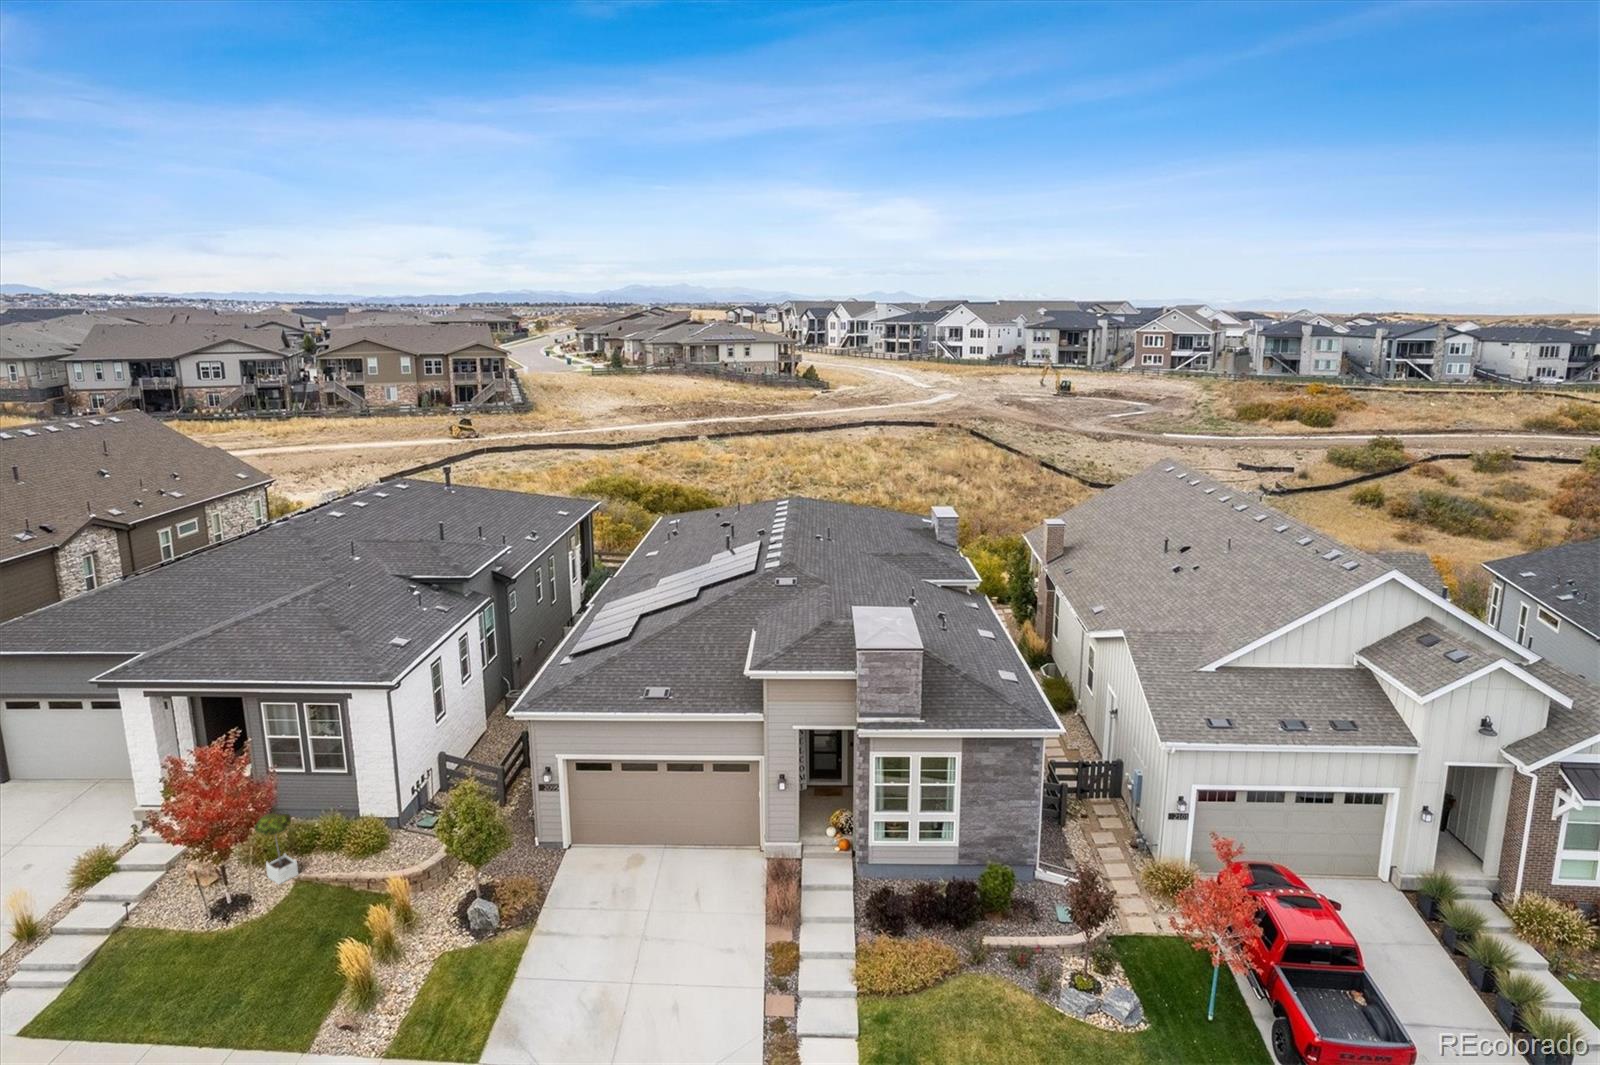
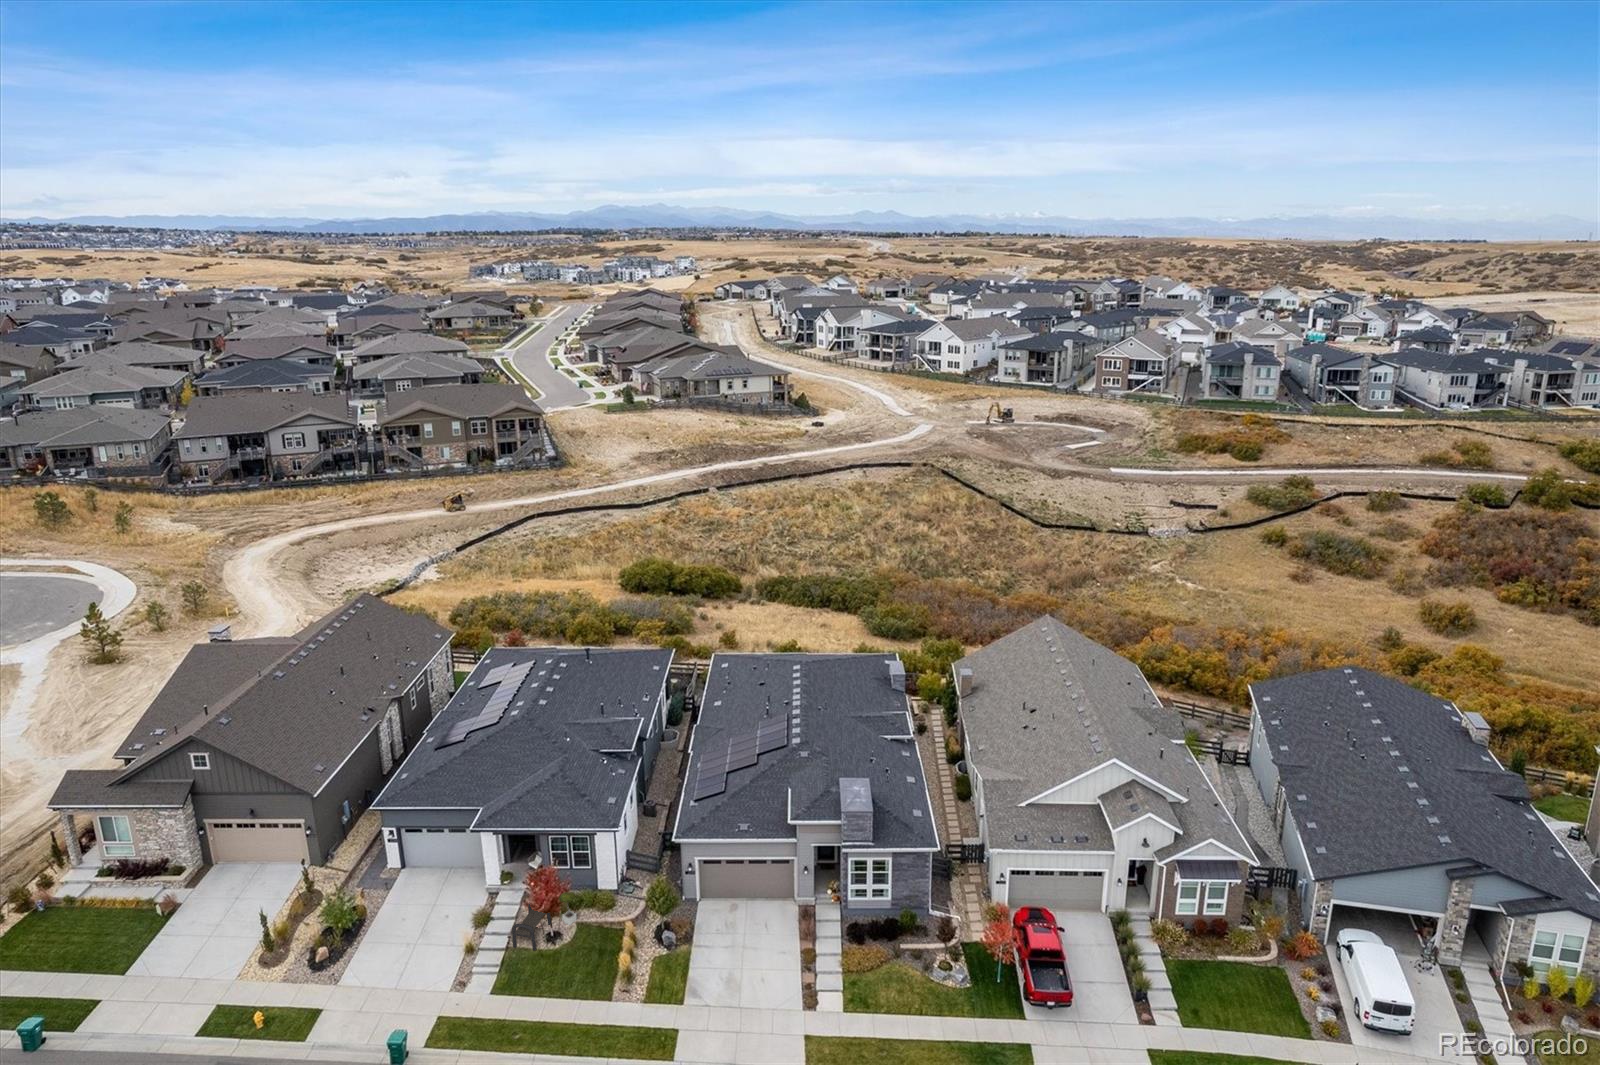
bench: none [129,830,240,935] -> present [512,904,551,950]

